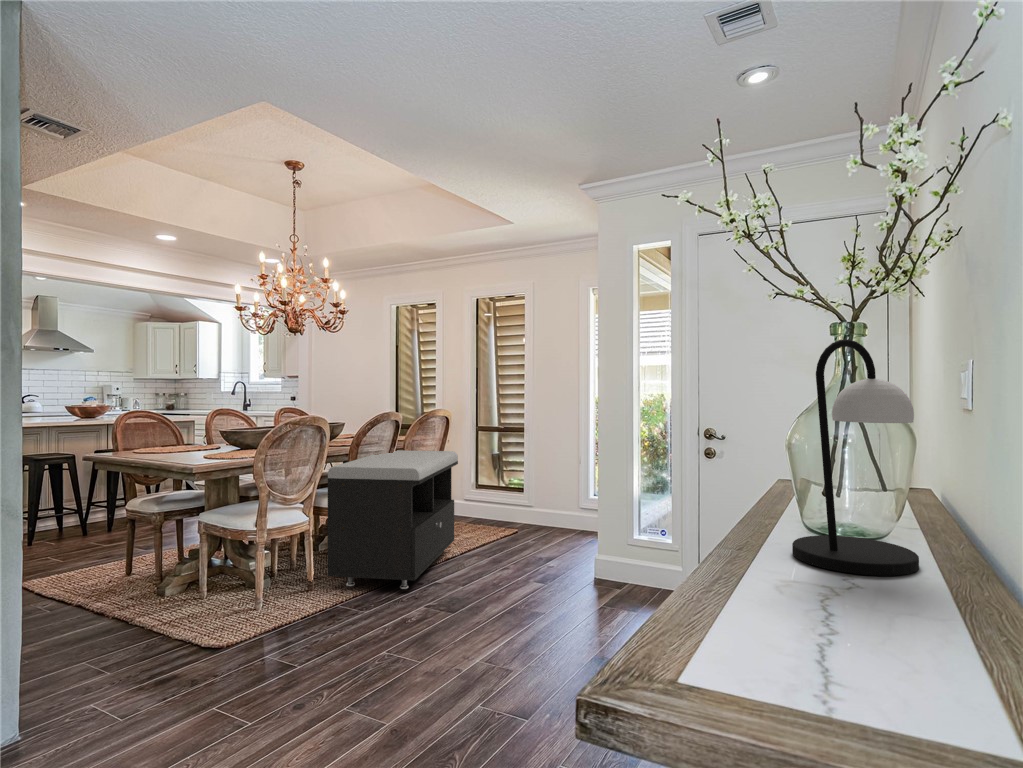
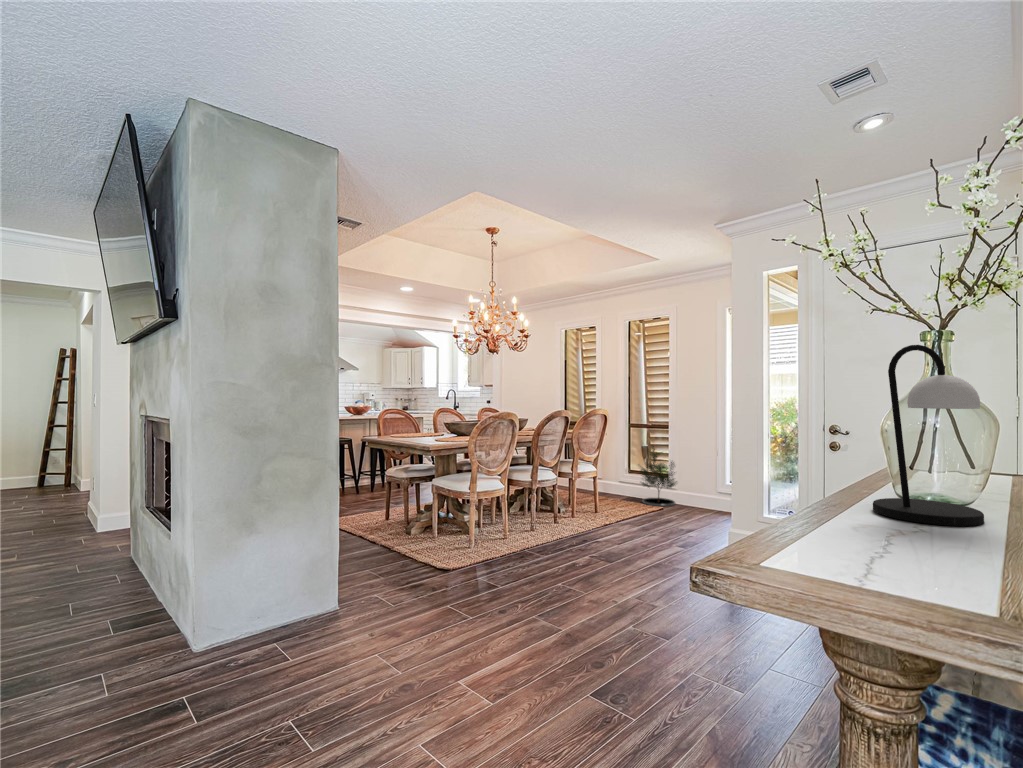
storage bench: present [328,450,458,589] -> none [518,440,615,544]
potted tree: none [485,453,534,528] -> present [640,446,677,506]

